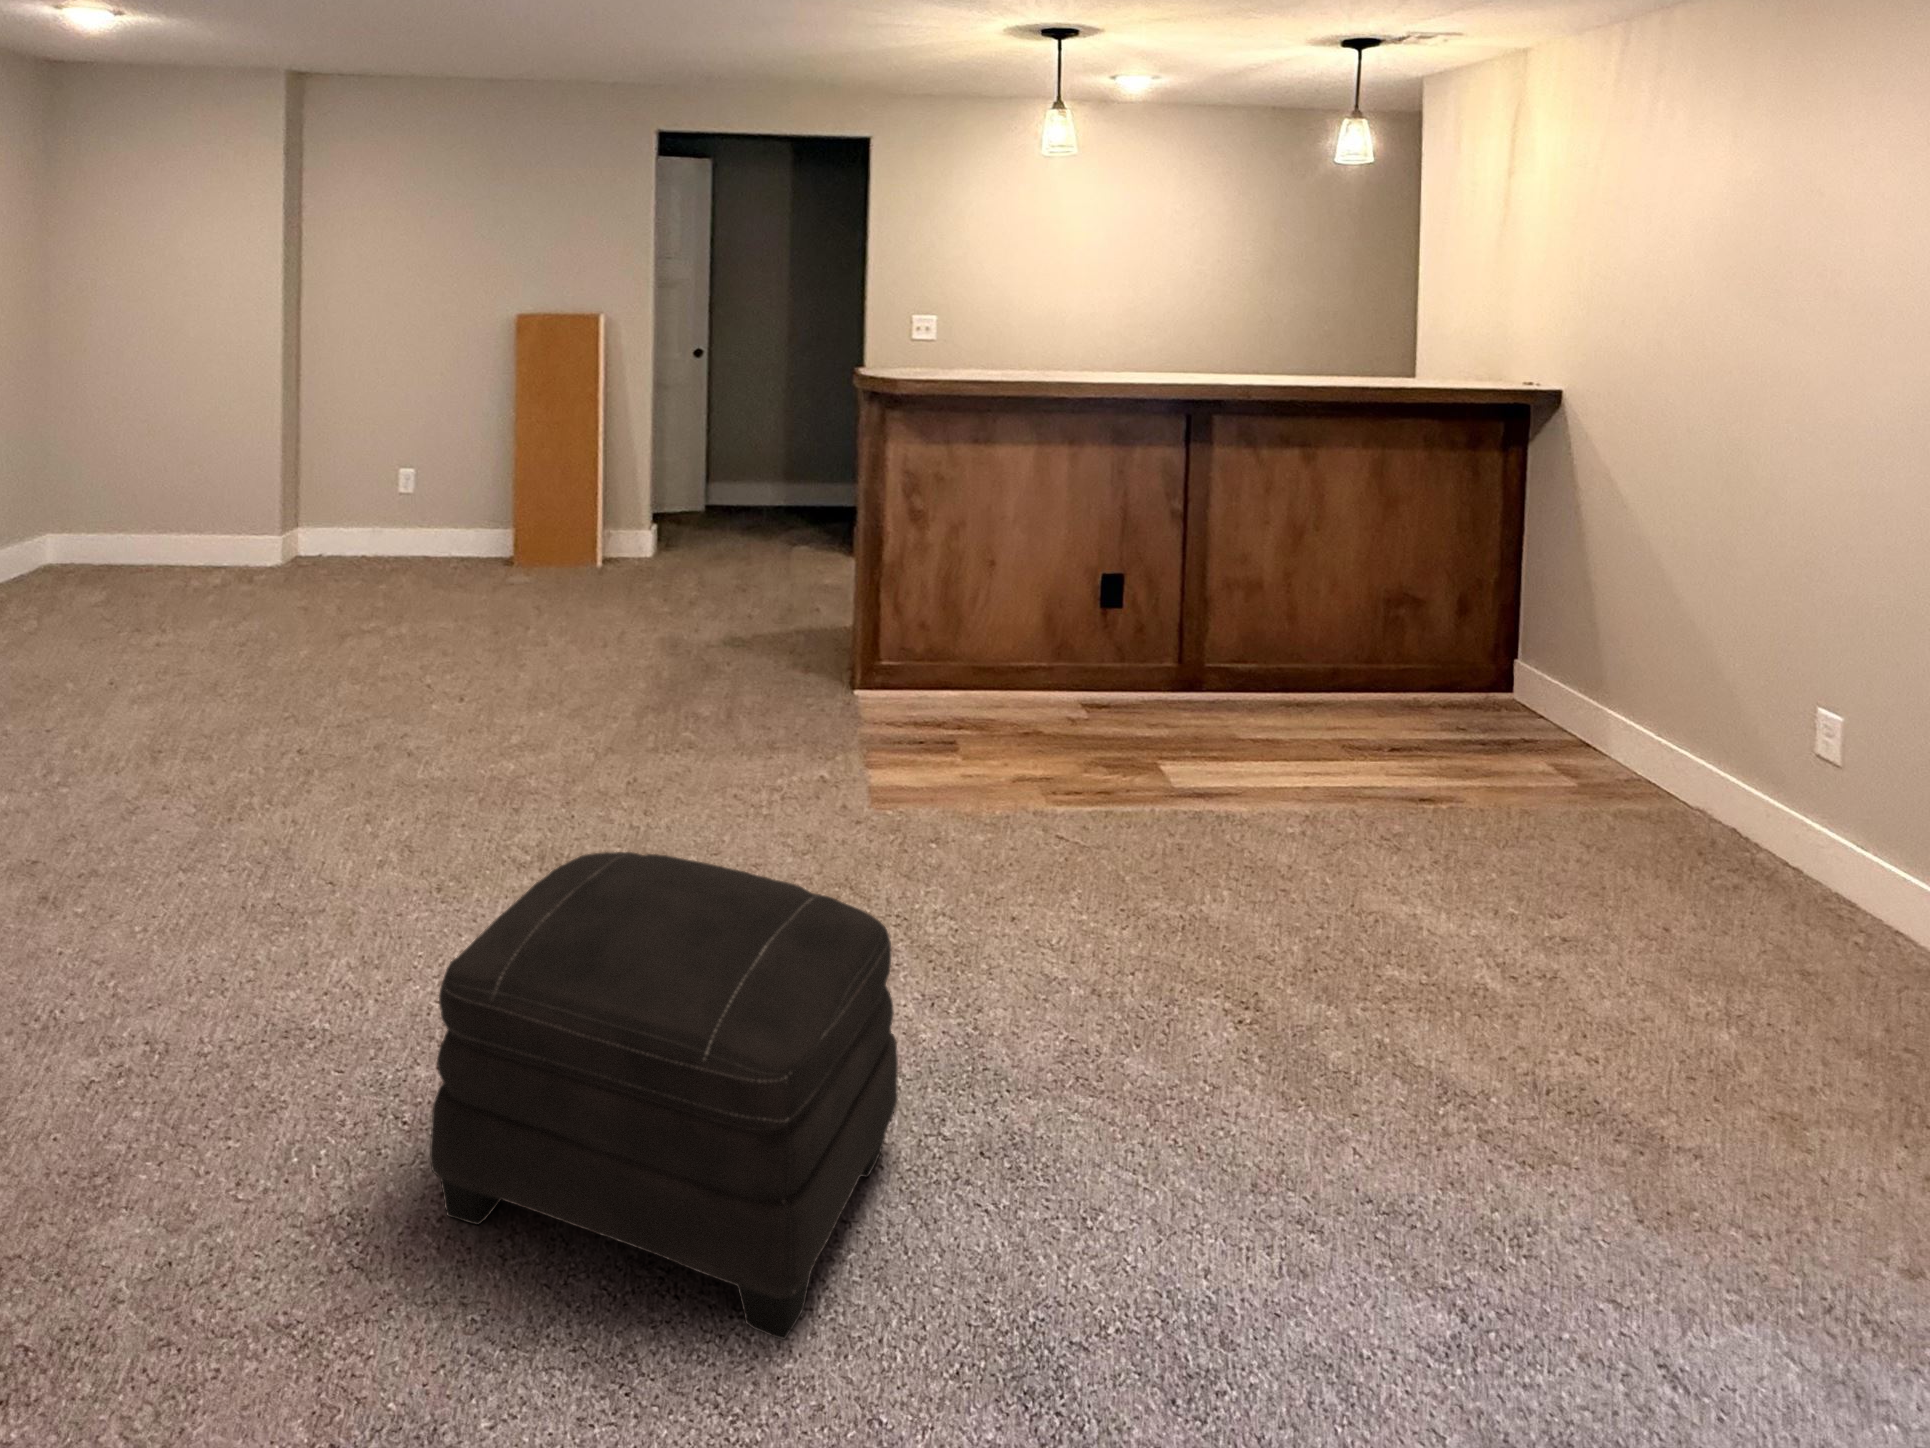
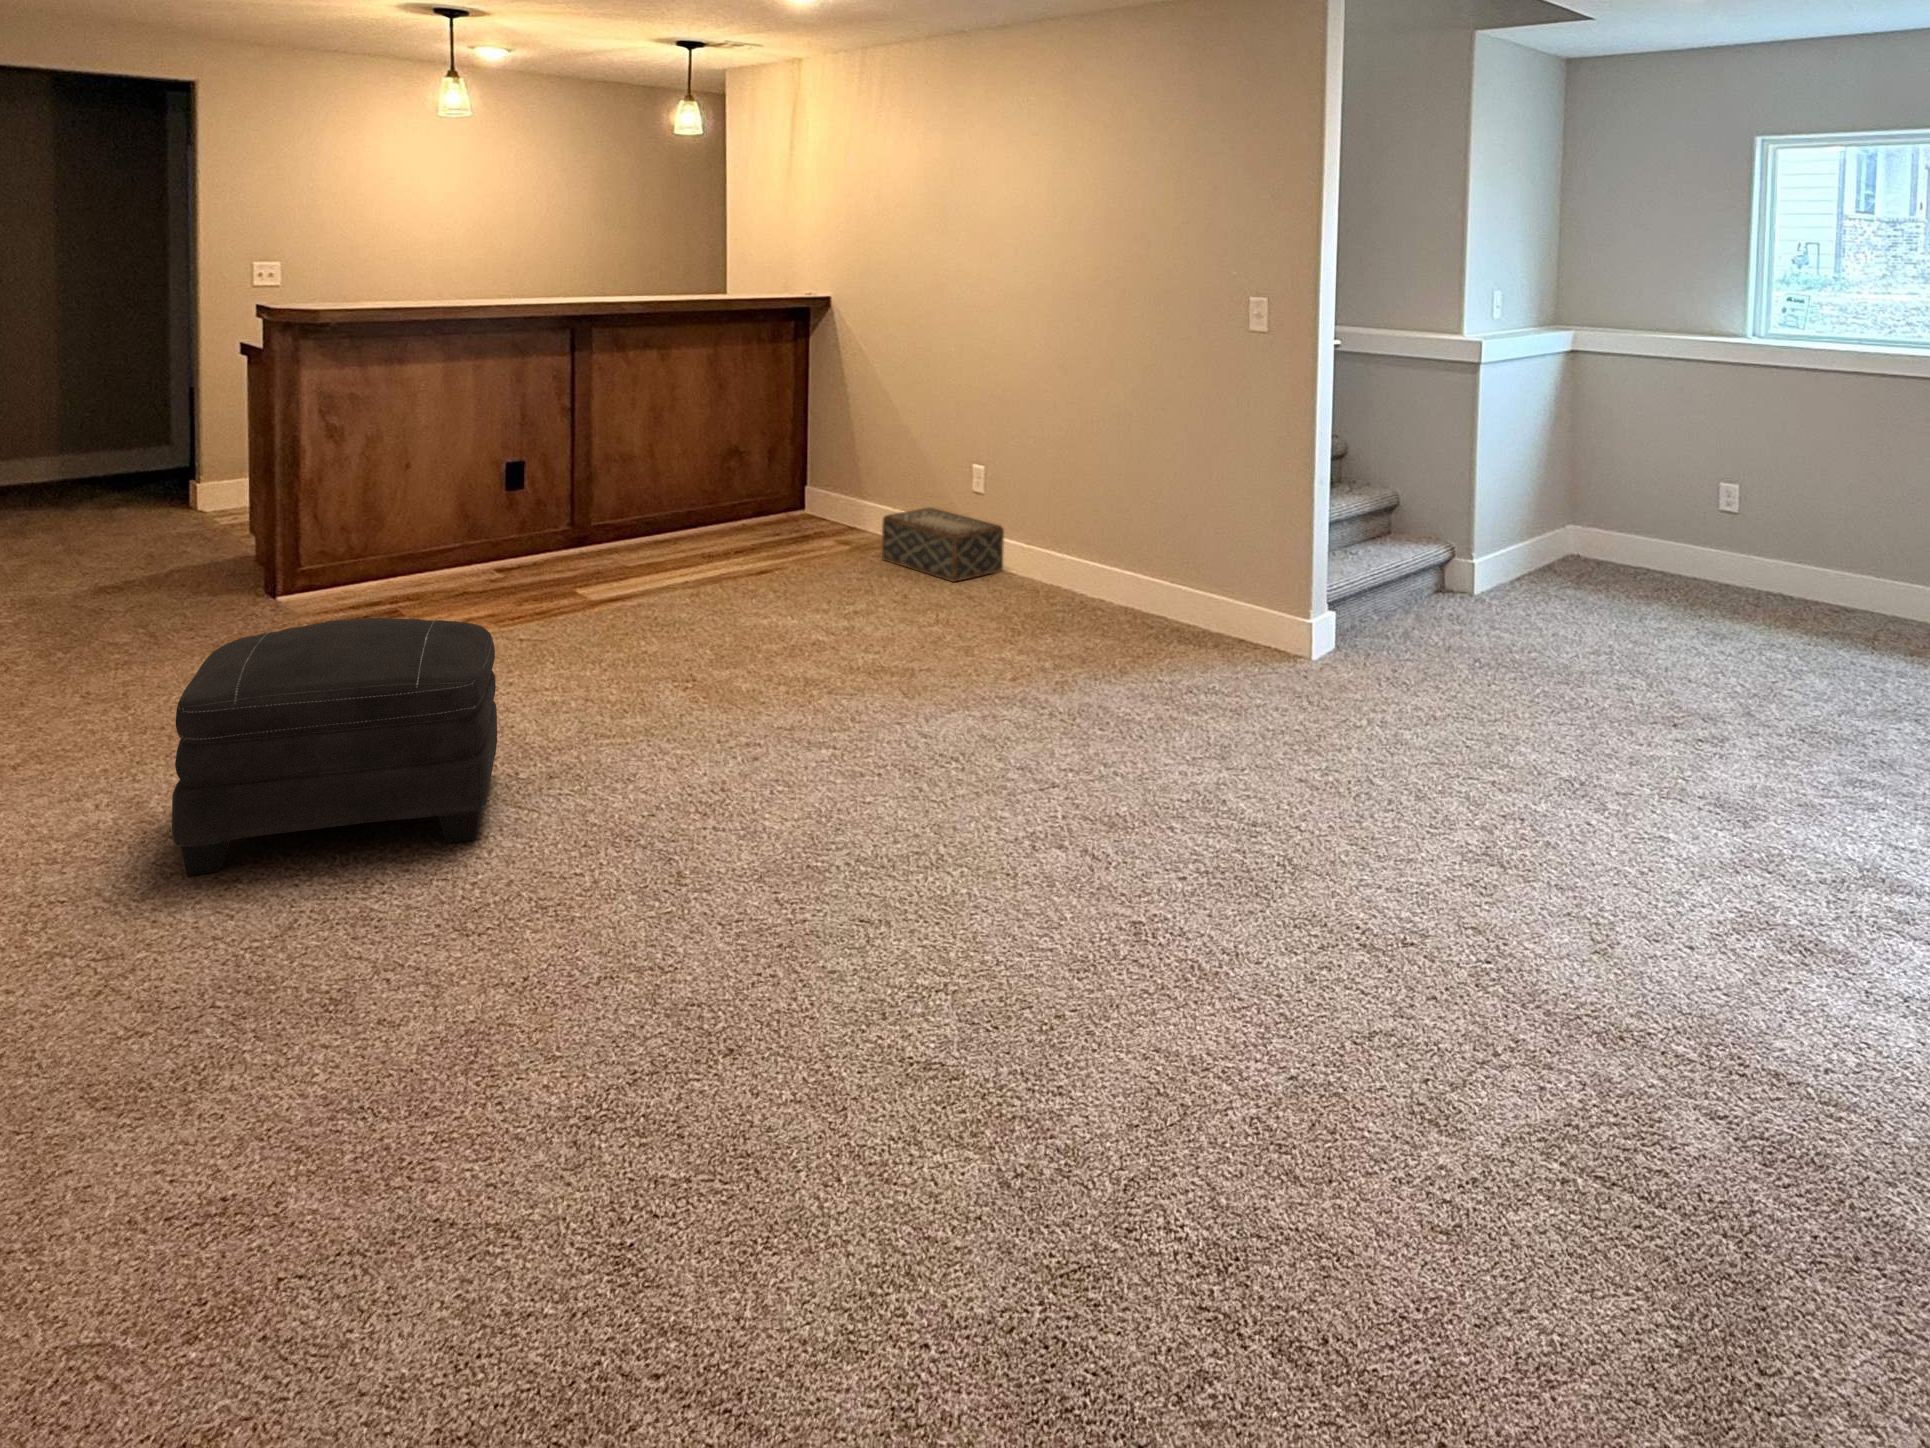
woven basket: none [1632,749,1885,915] -> present [882,508,1004,582]

